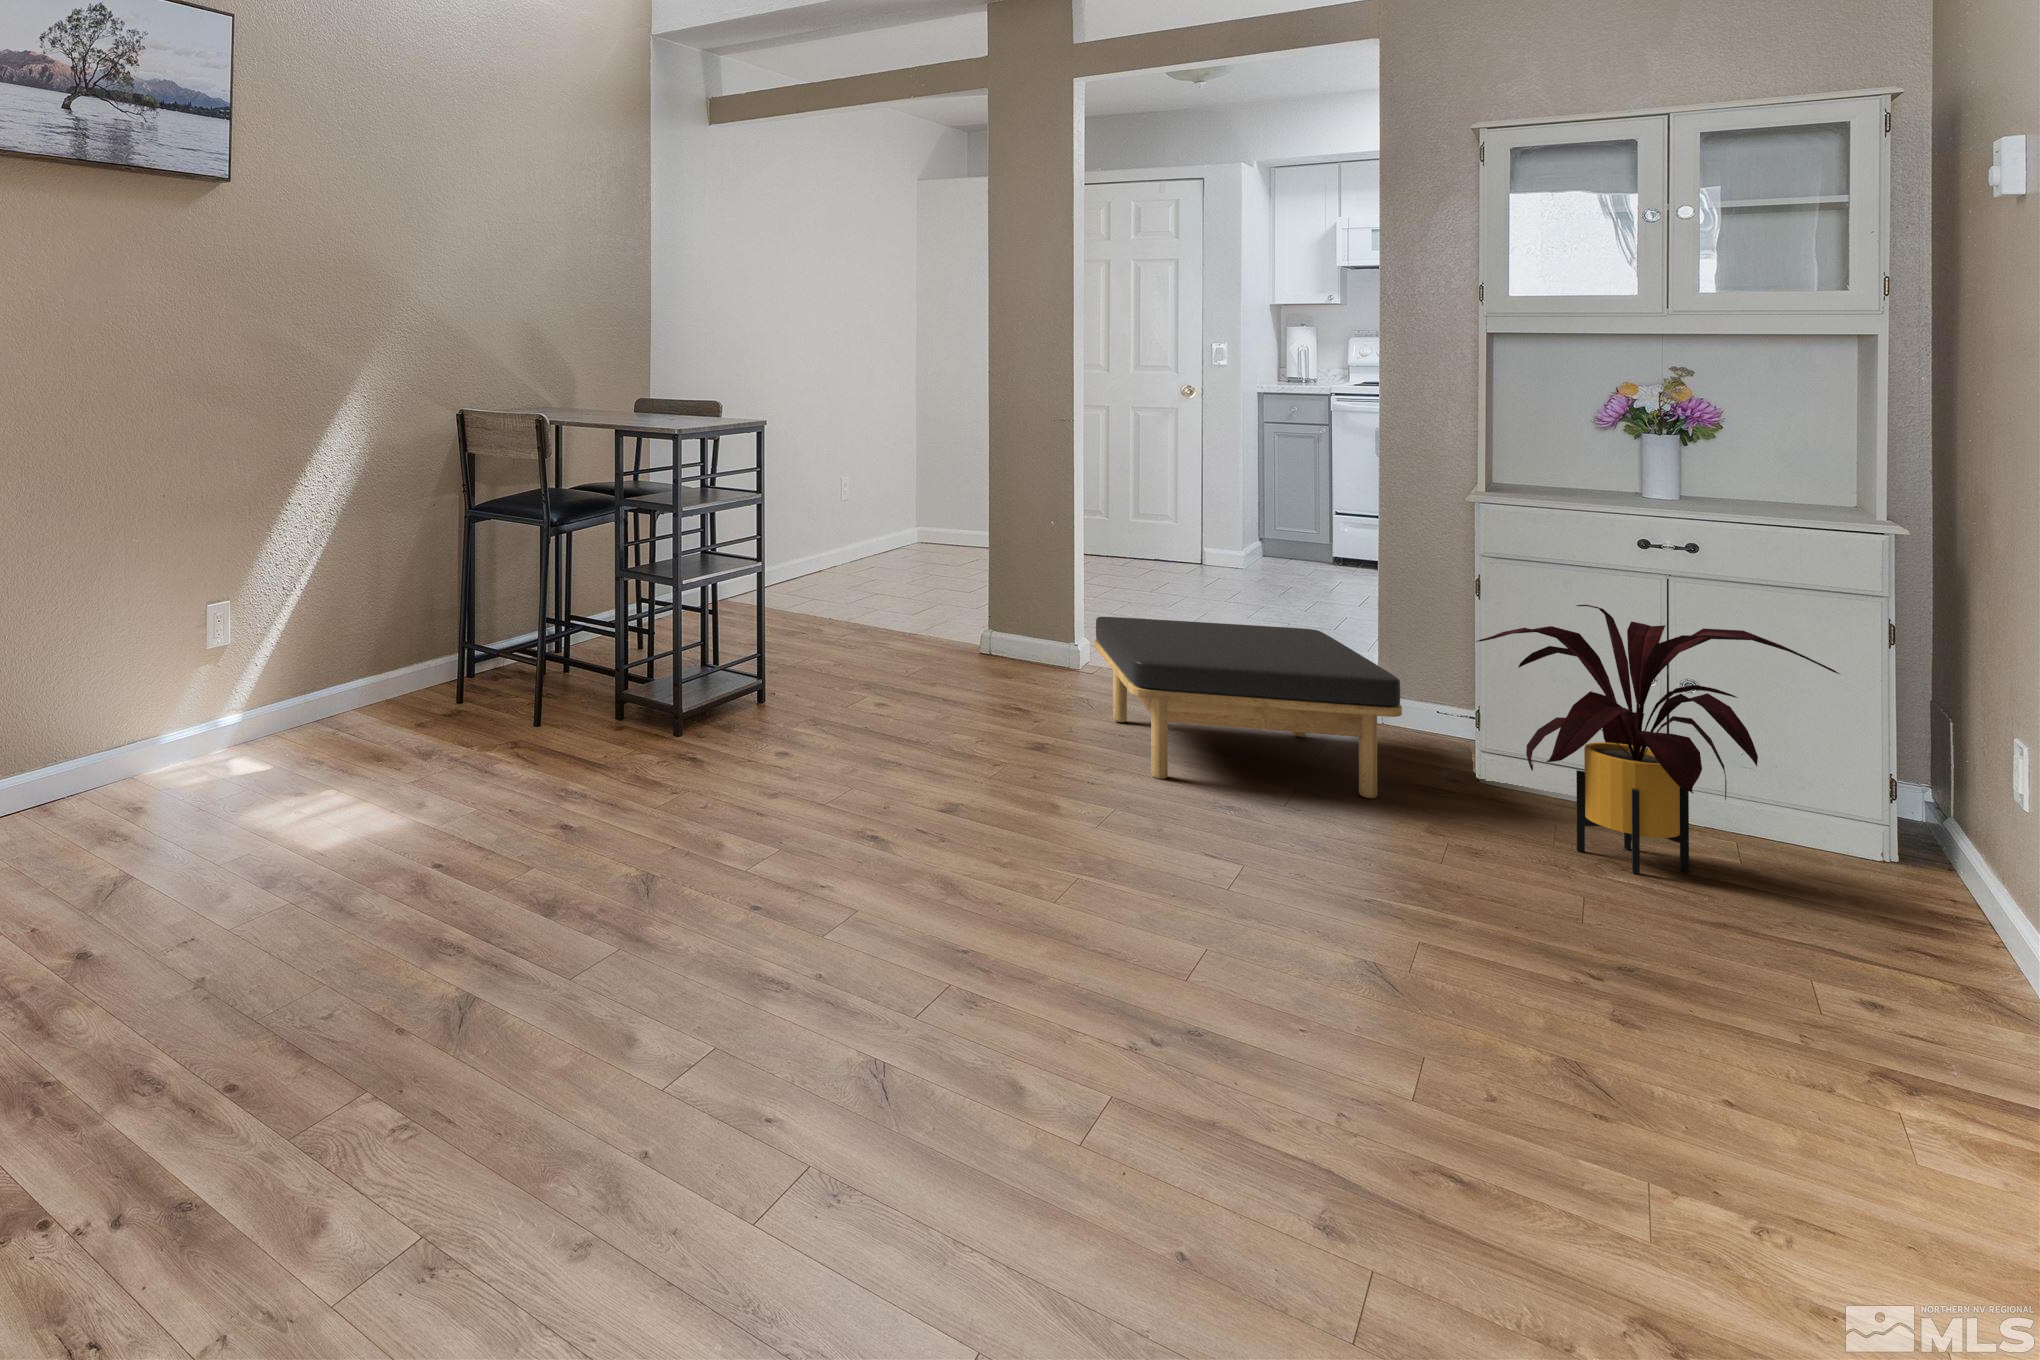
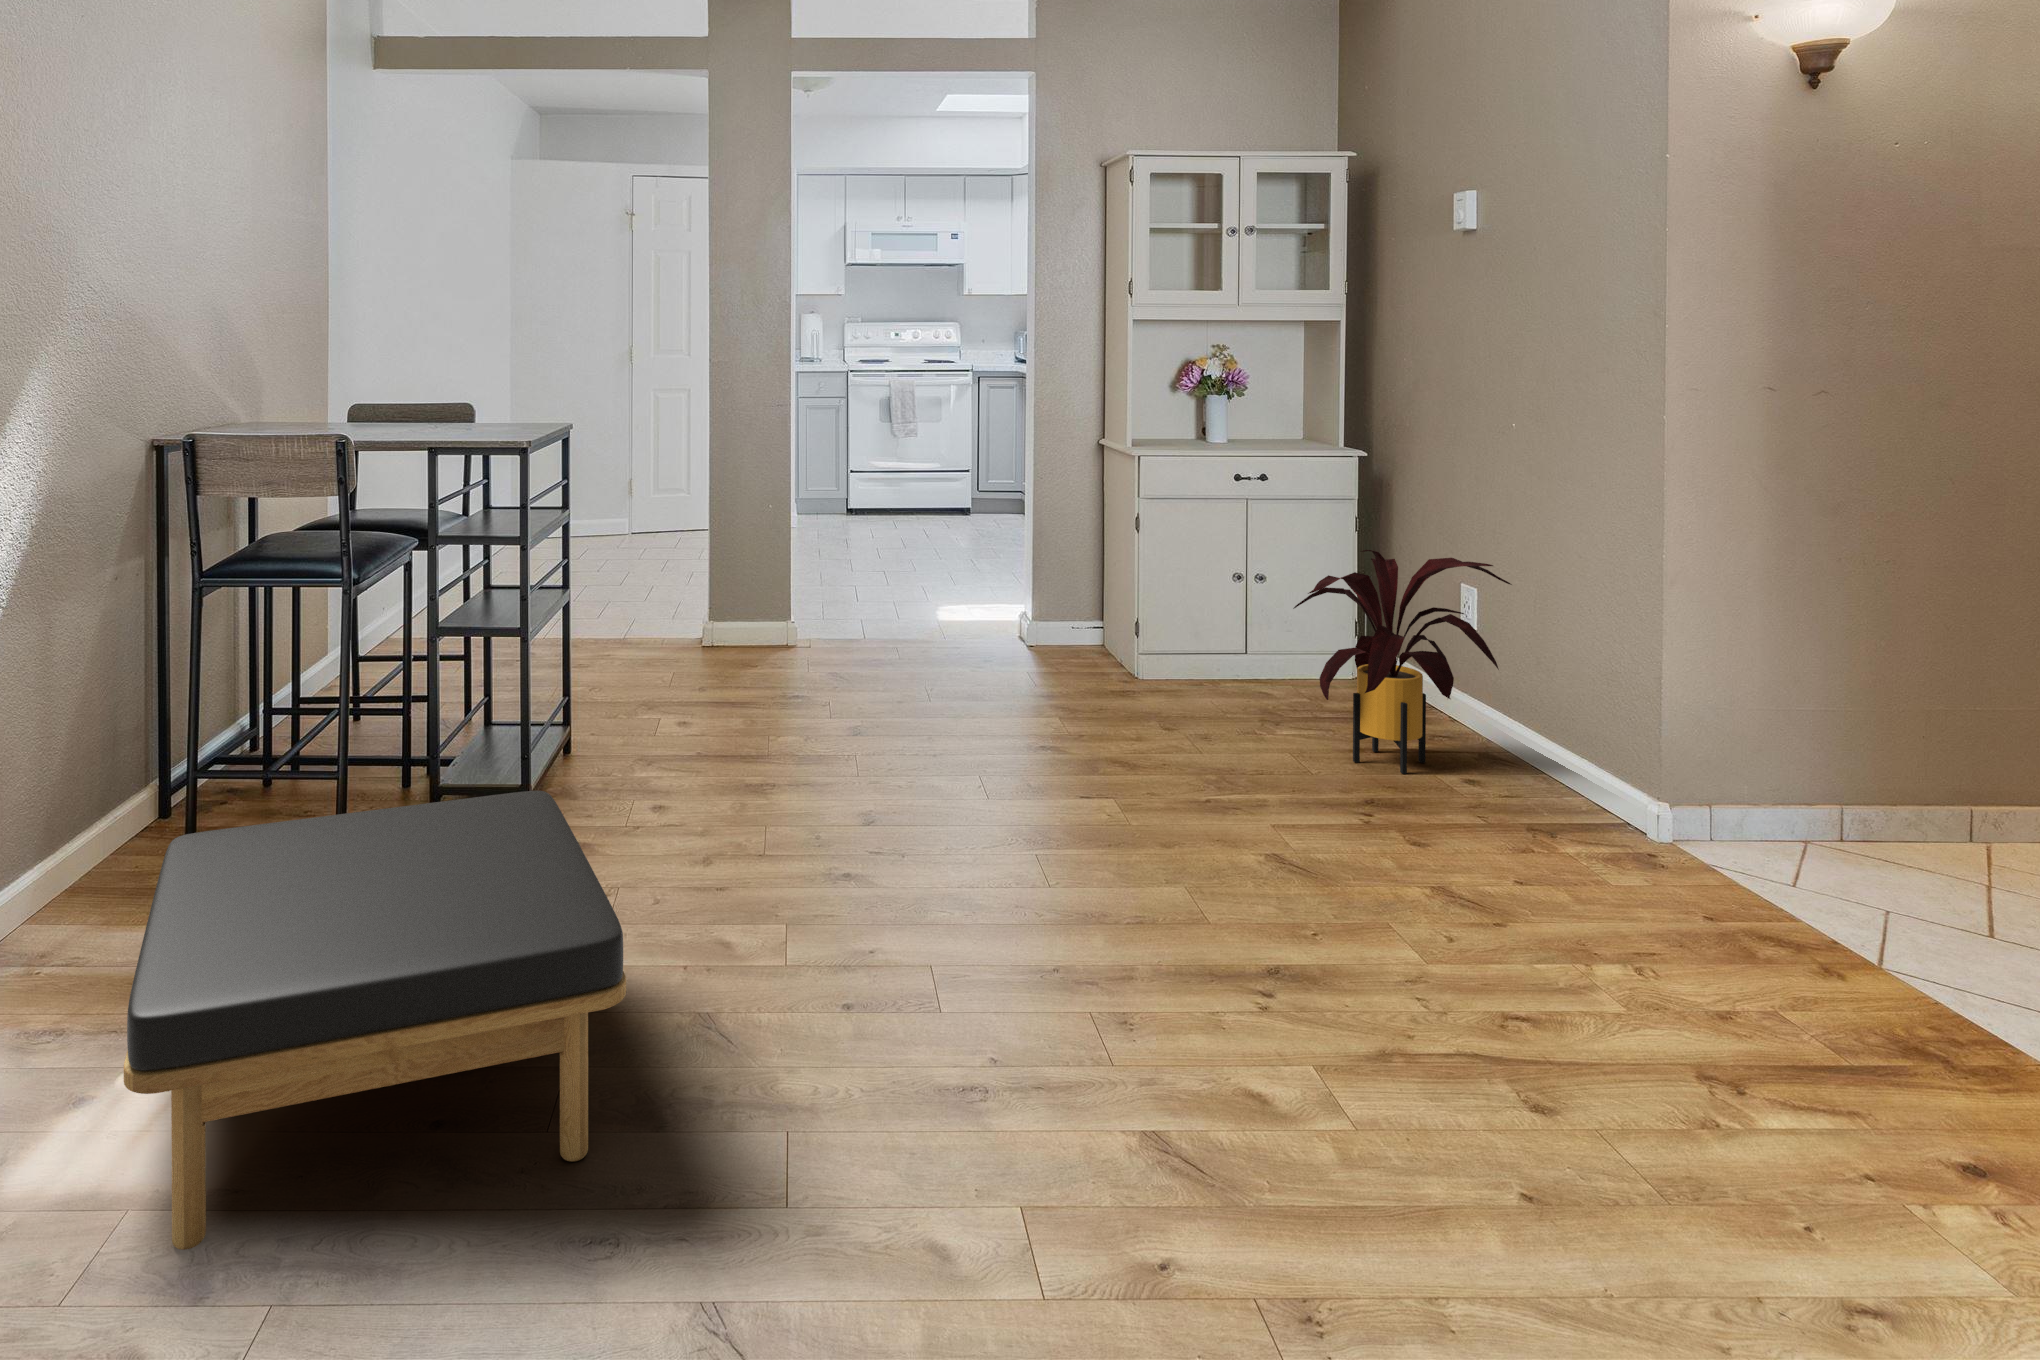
ottoman: present [1094,617,1402,798] -> present [124,791,626,1250]

